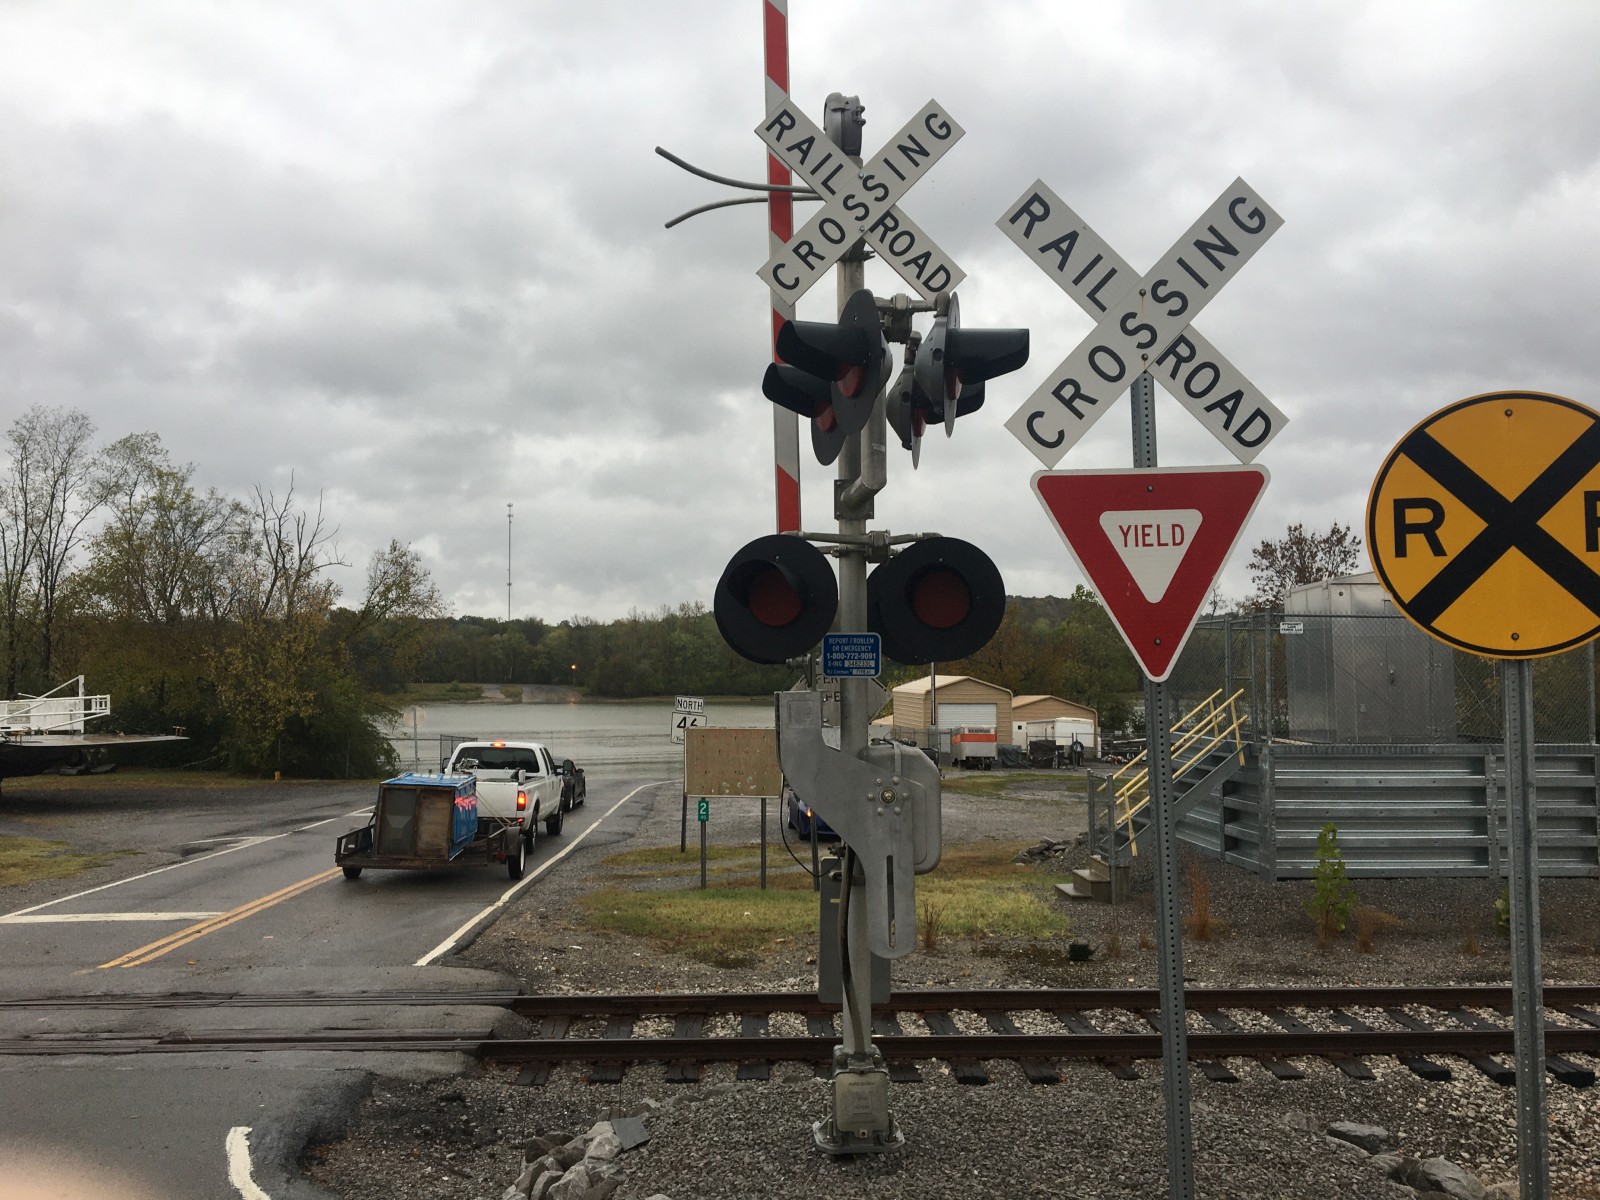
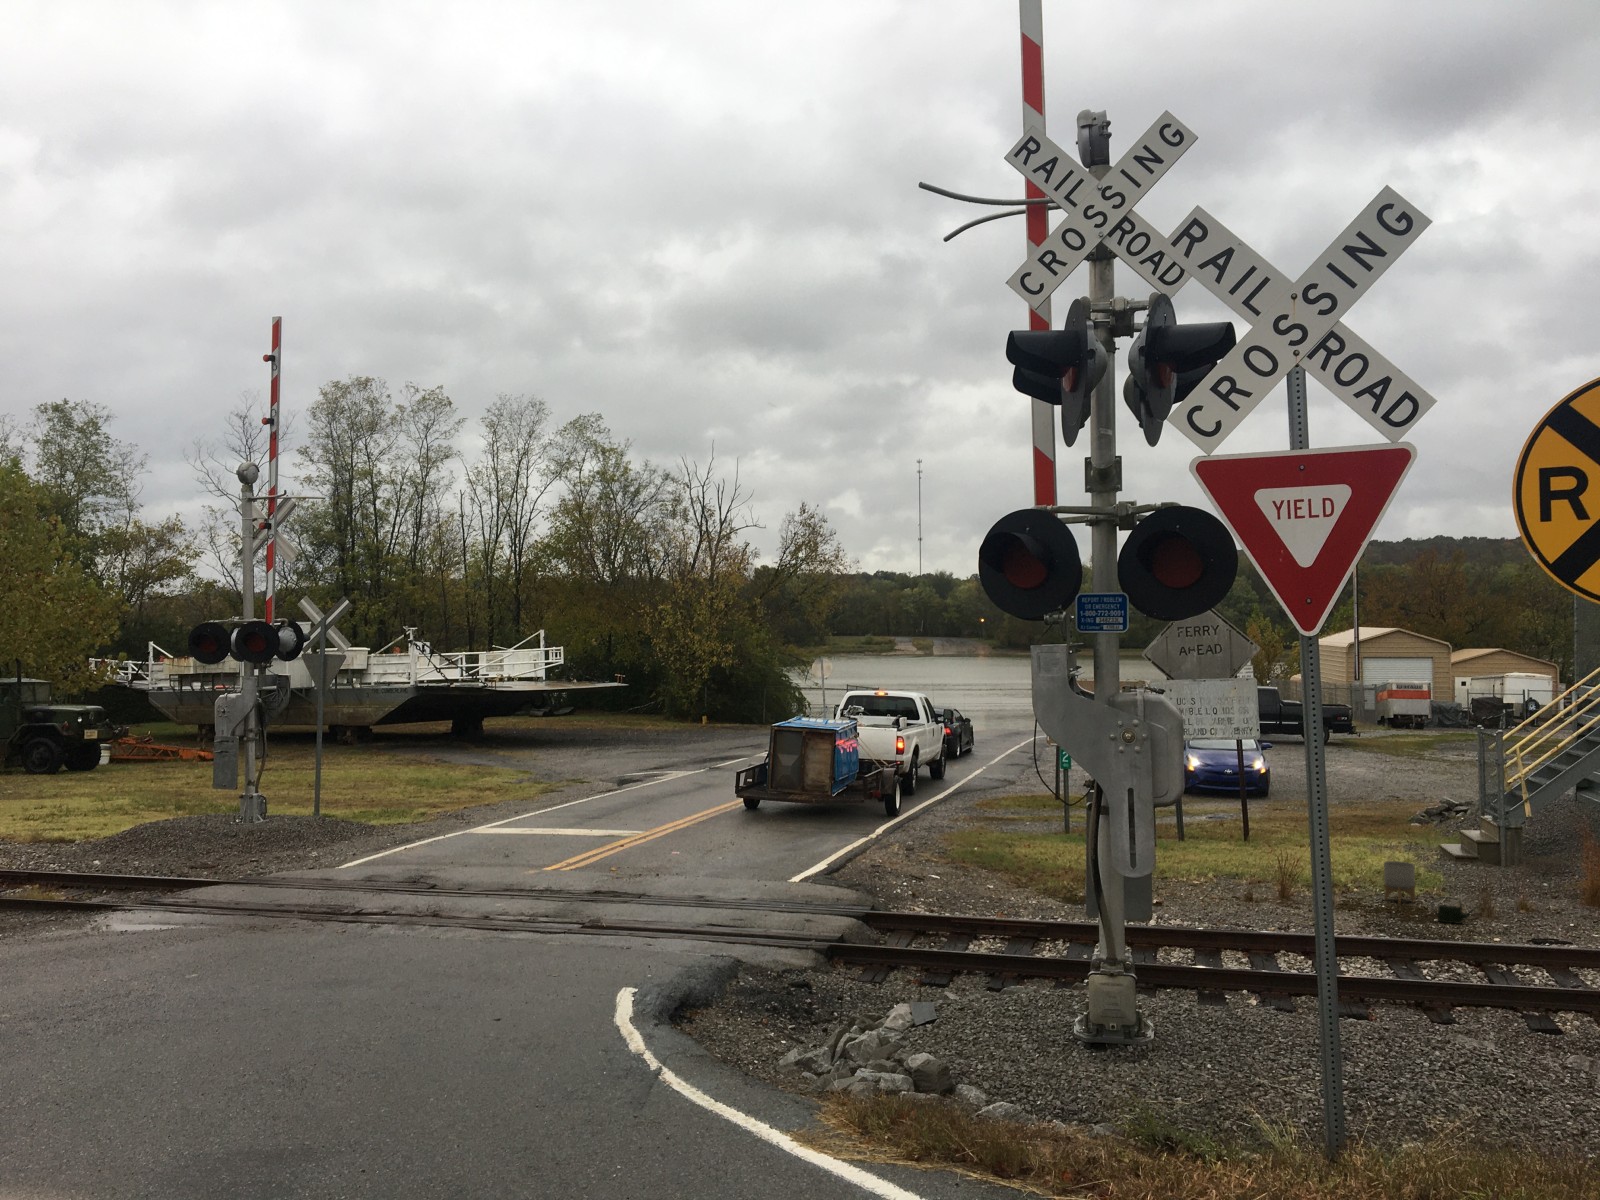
planter: none [1015,903,1042,943] -> present [1384,861,1415,904]

